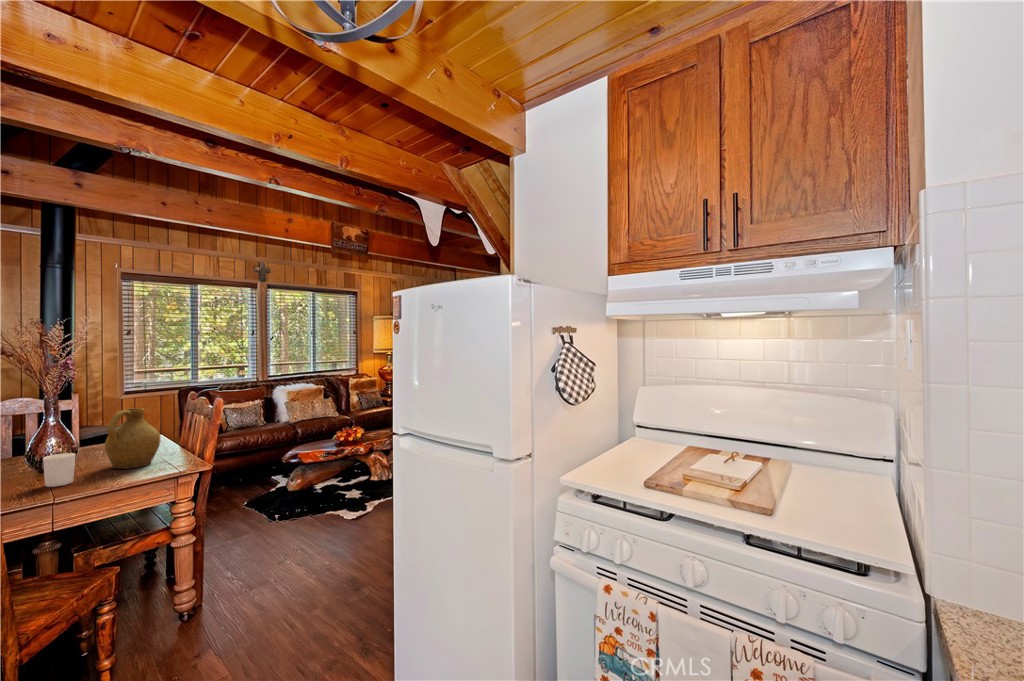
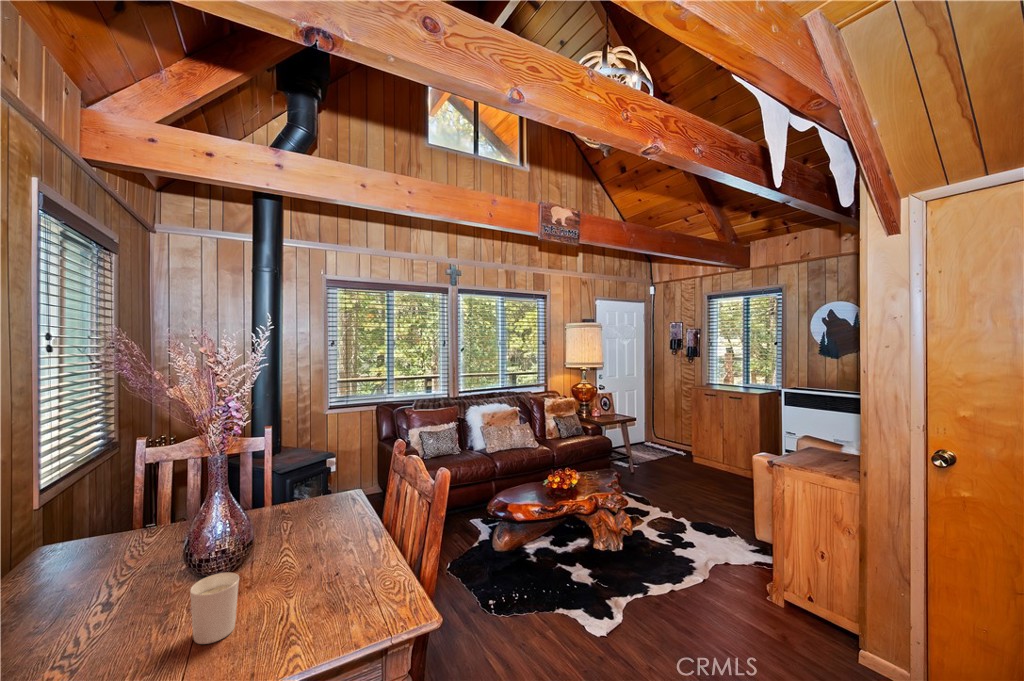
pitcher: present [105,408,160,469] -> none [286,483,362,593]

